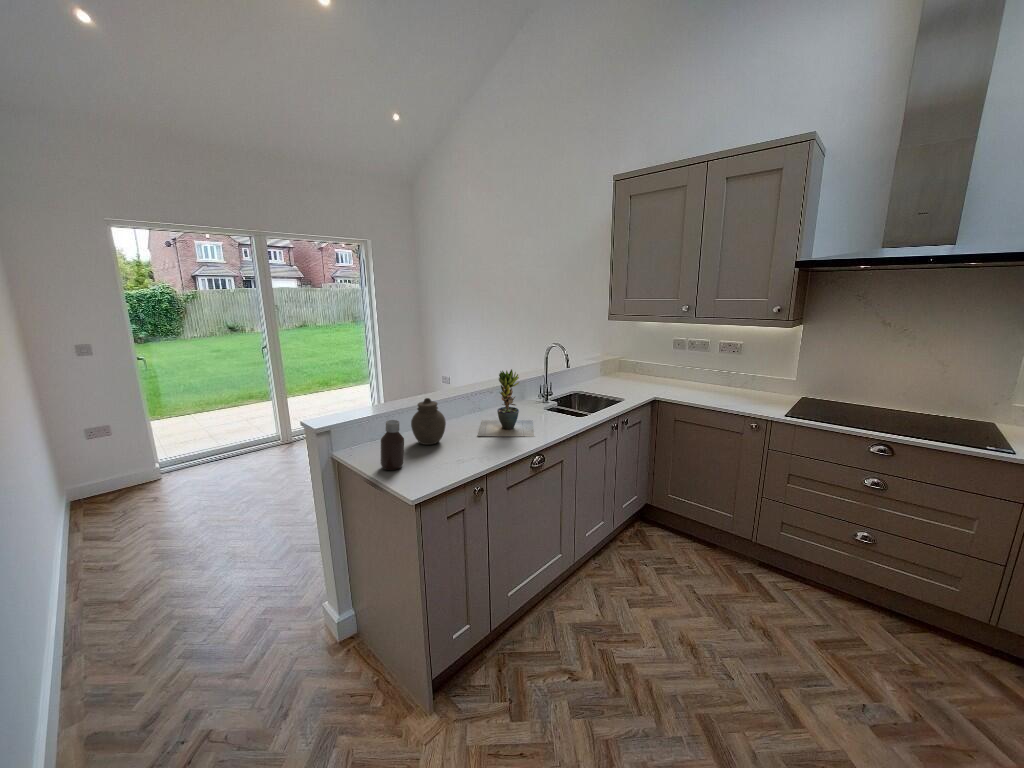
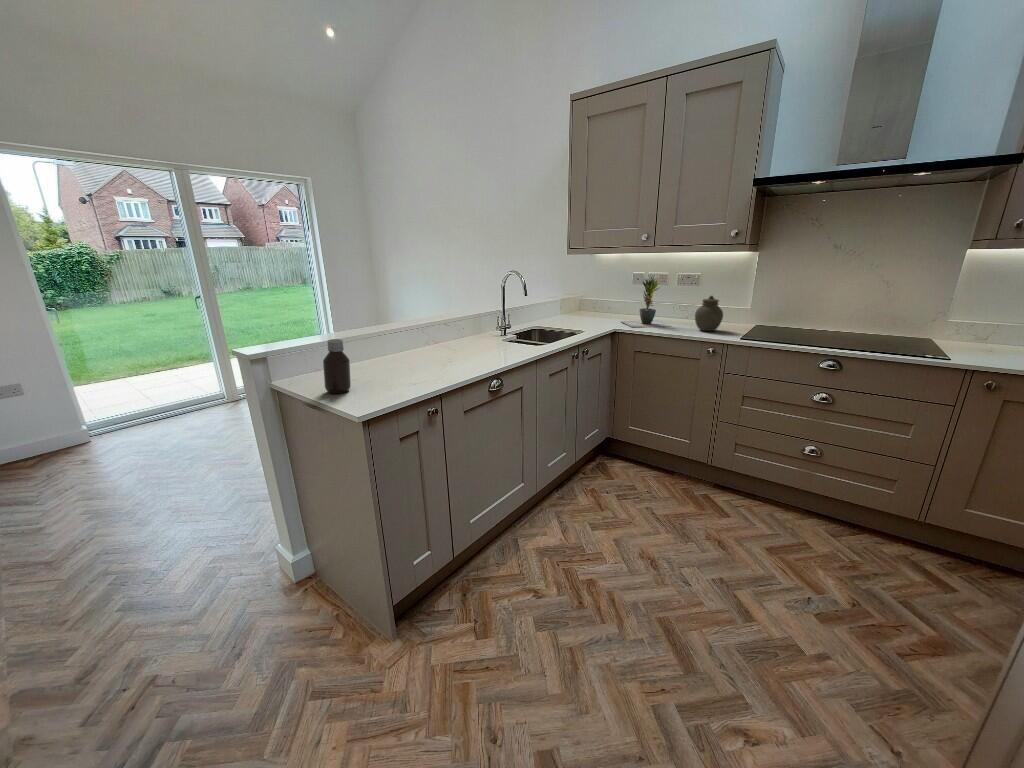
potted plant: present [477,369,534,437] -> present [621,278,670,327]
jar: present [411,398,446,445] -> present [695,296,723,331]

